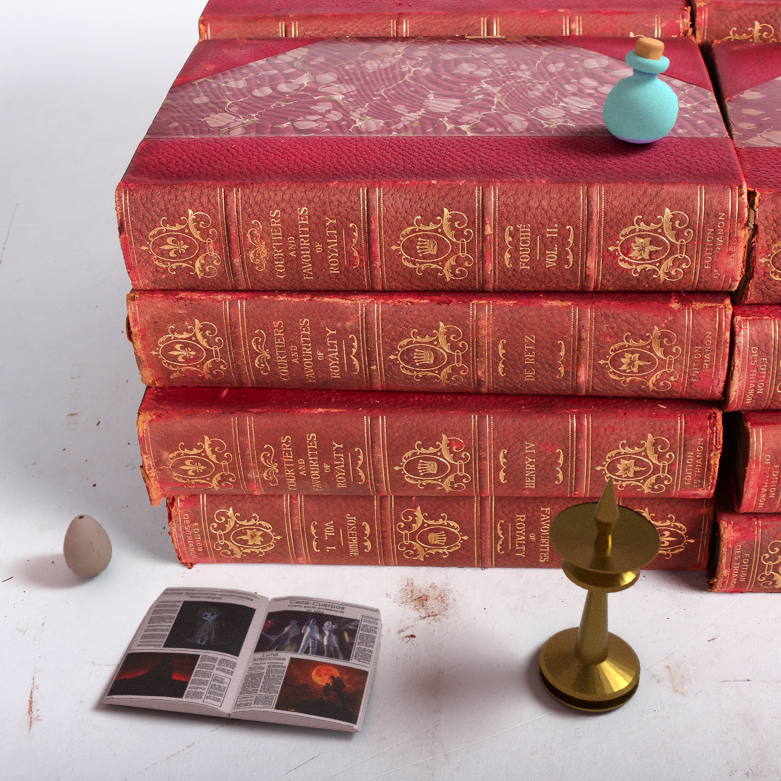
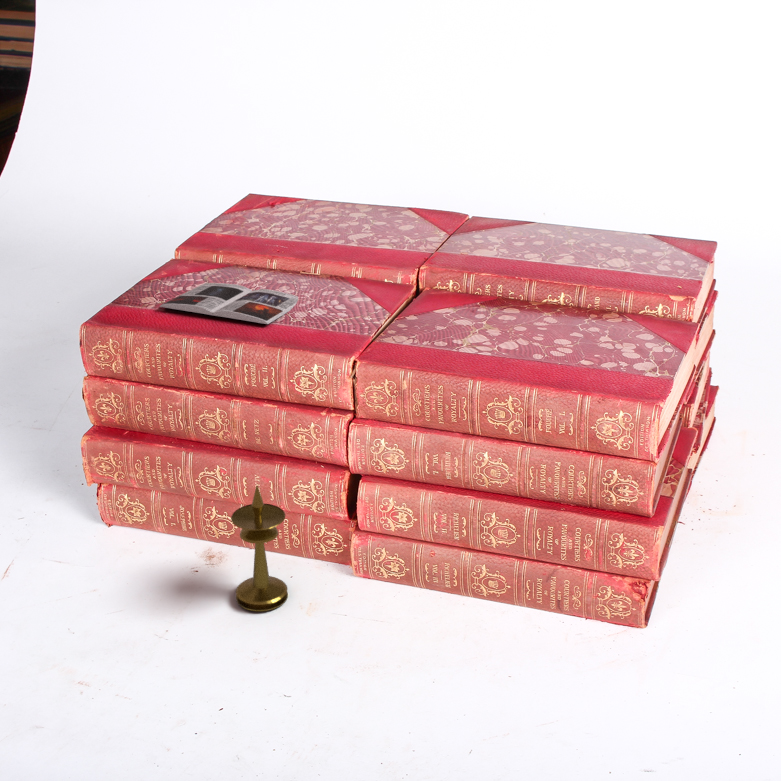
perfume bottle: present [603,37,679,143] -> none [307,283,343,333]
decorative egg: present [63,514,112,577] -> none [43,486,68,520]
magazine: present [102,587,382,733] -> present [160,283,298,324]

